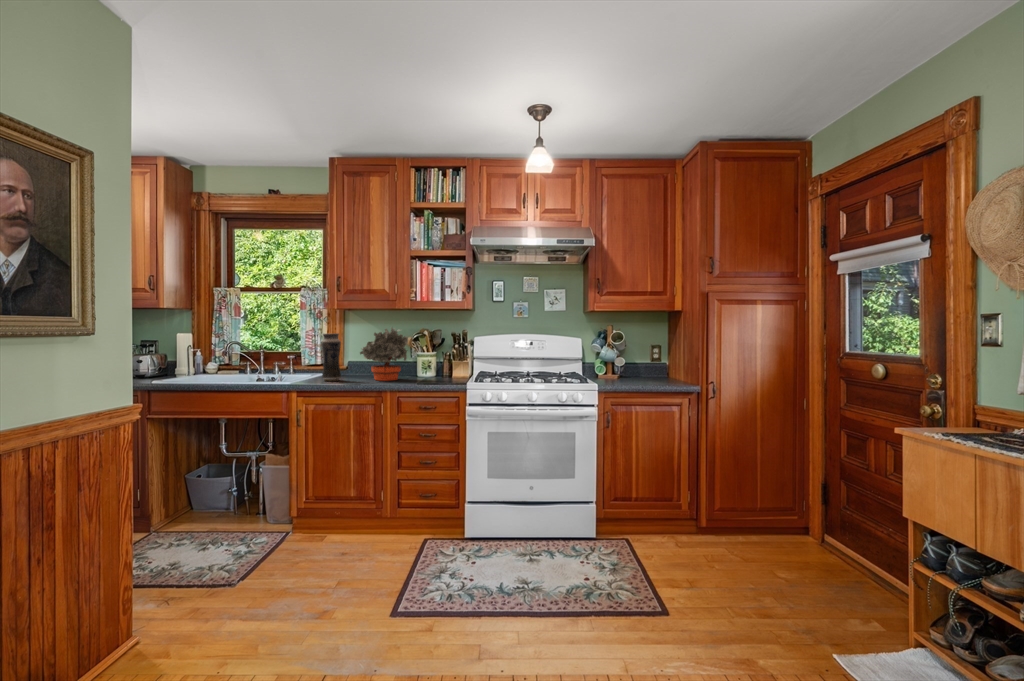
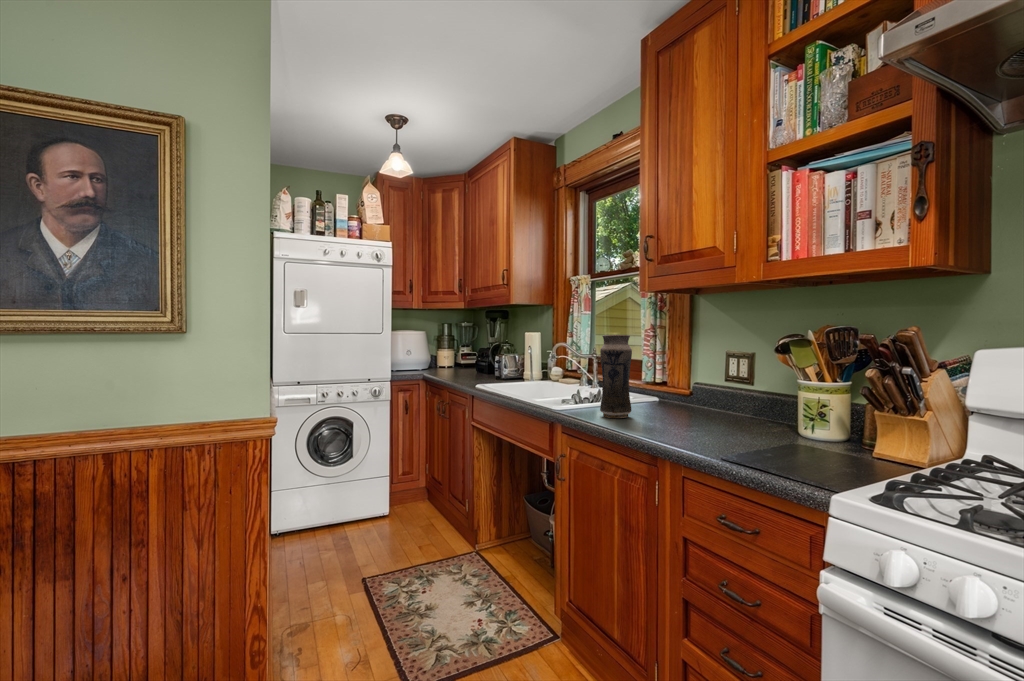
potted plant: present [360,327,408,381] -> none [650,320,755,435]

